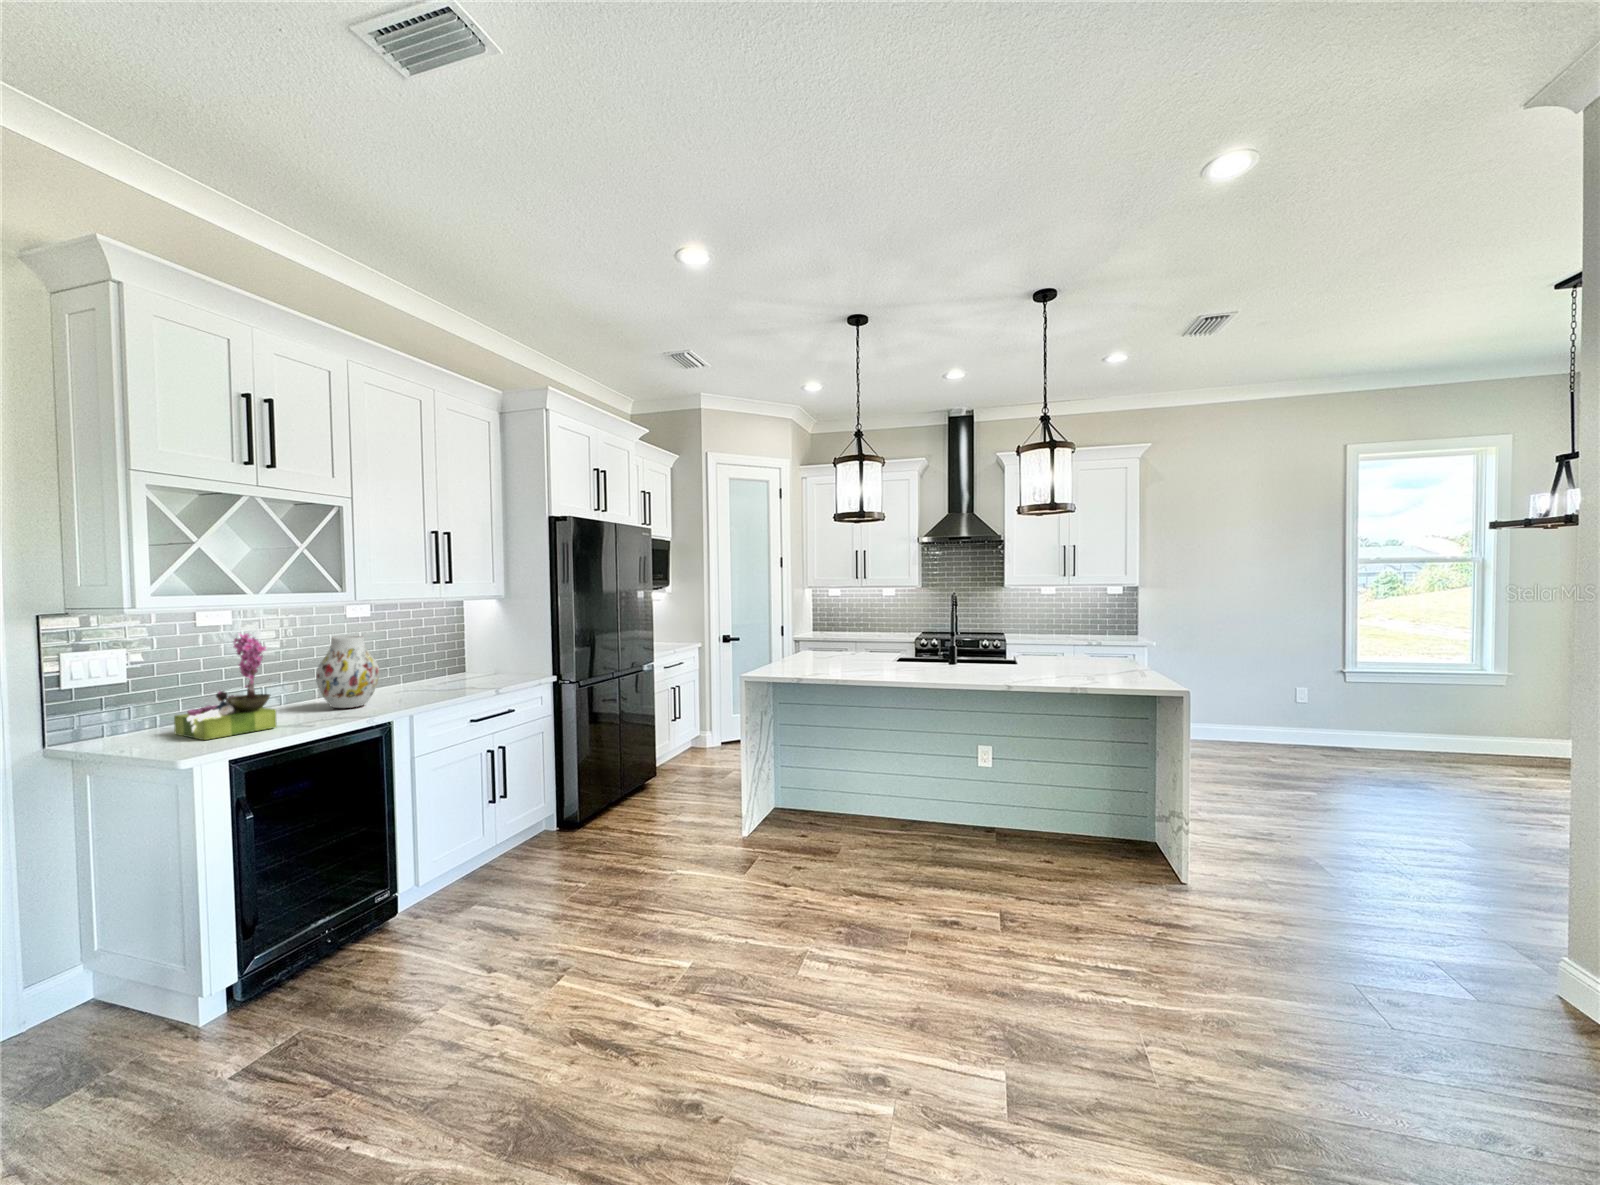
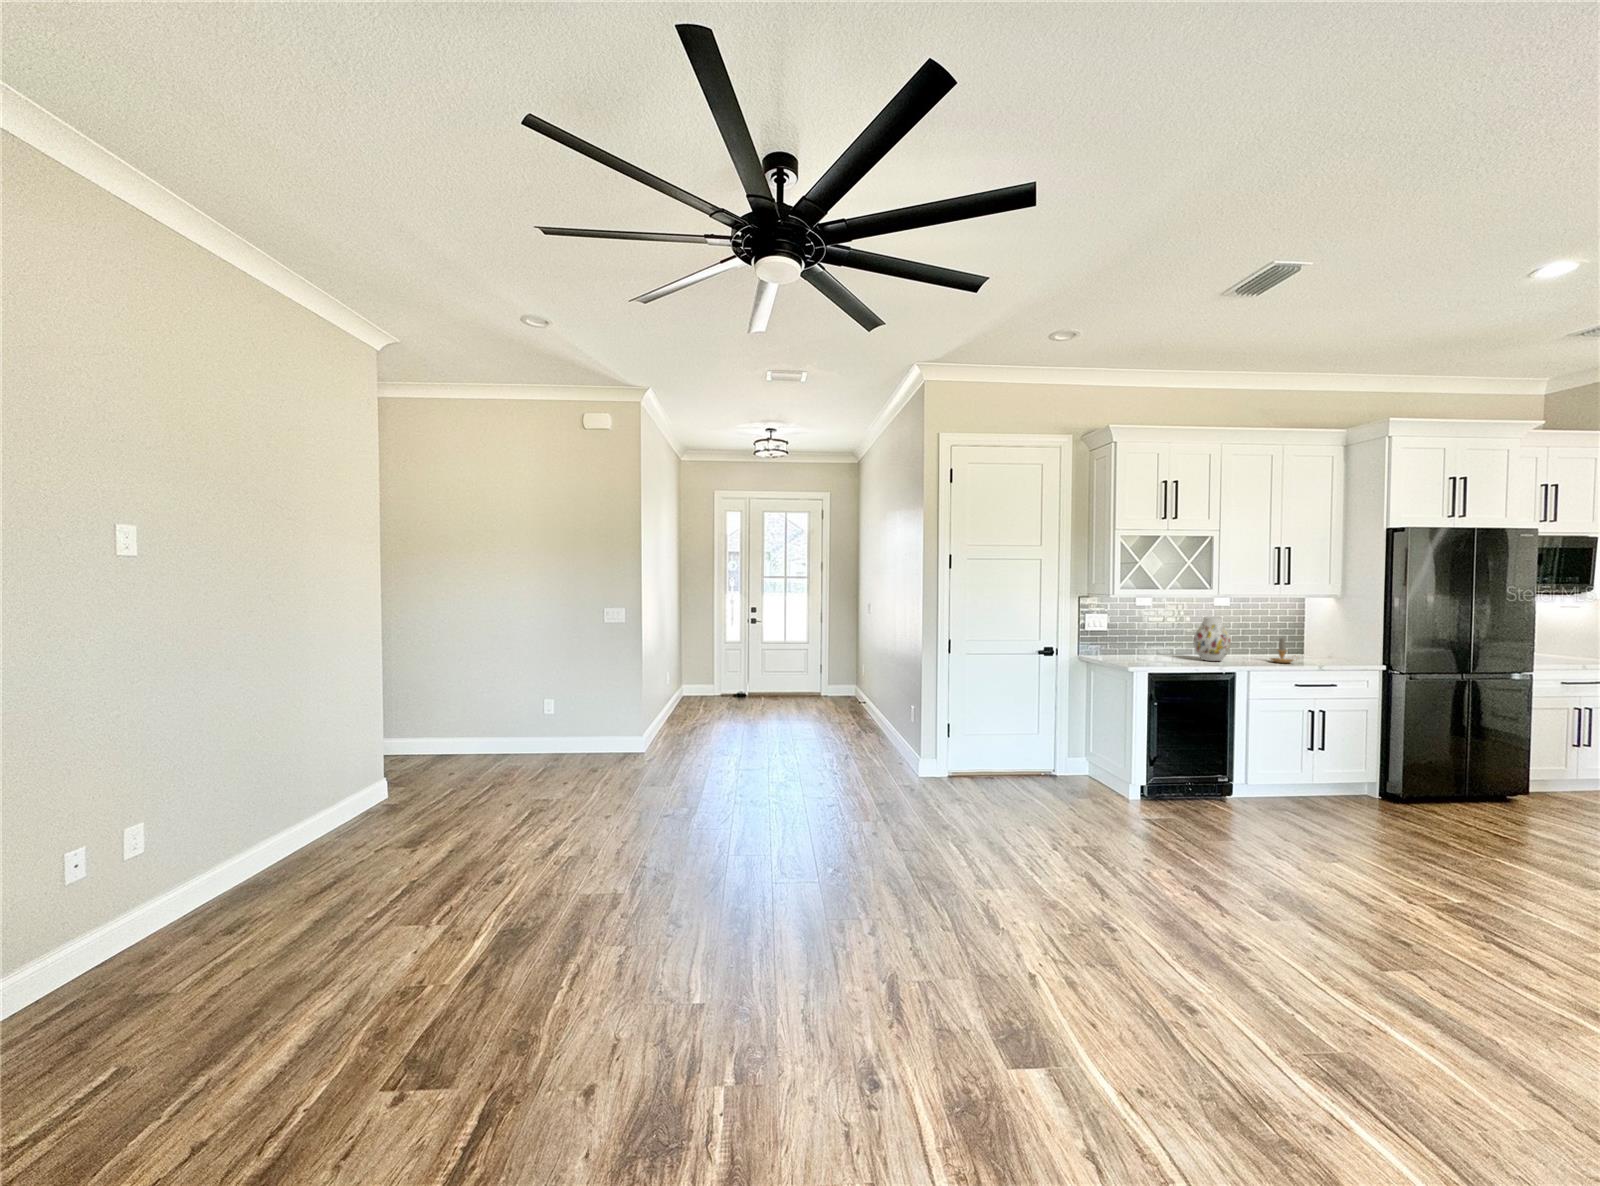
flower arrangement: present [174,633,276,740] -> none [1125,609,1170,663]
candle: none [431,655,468,692] -> present [1271,638,1294,663]

